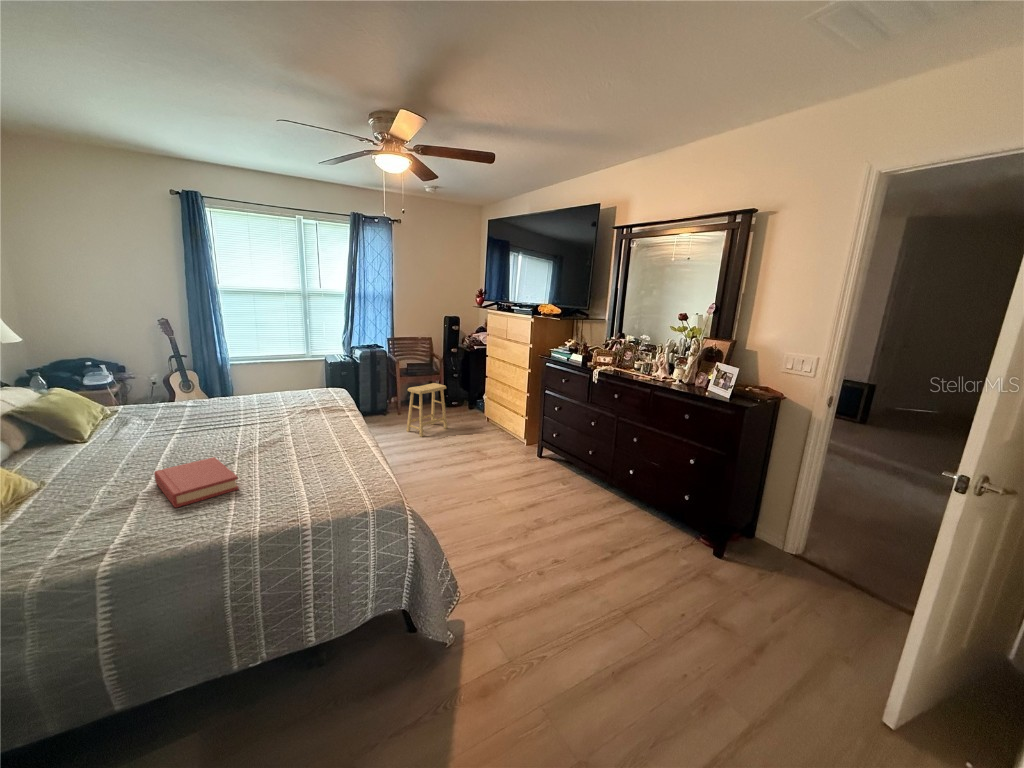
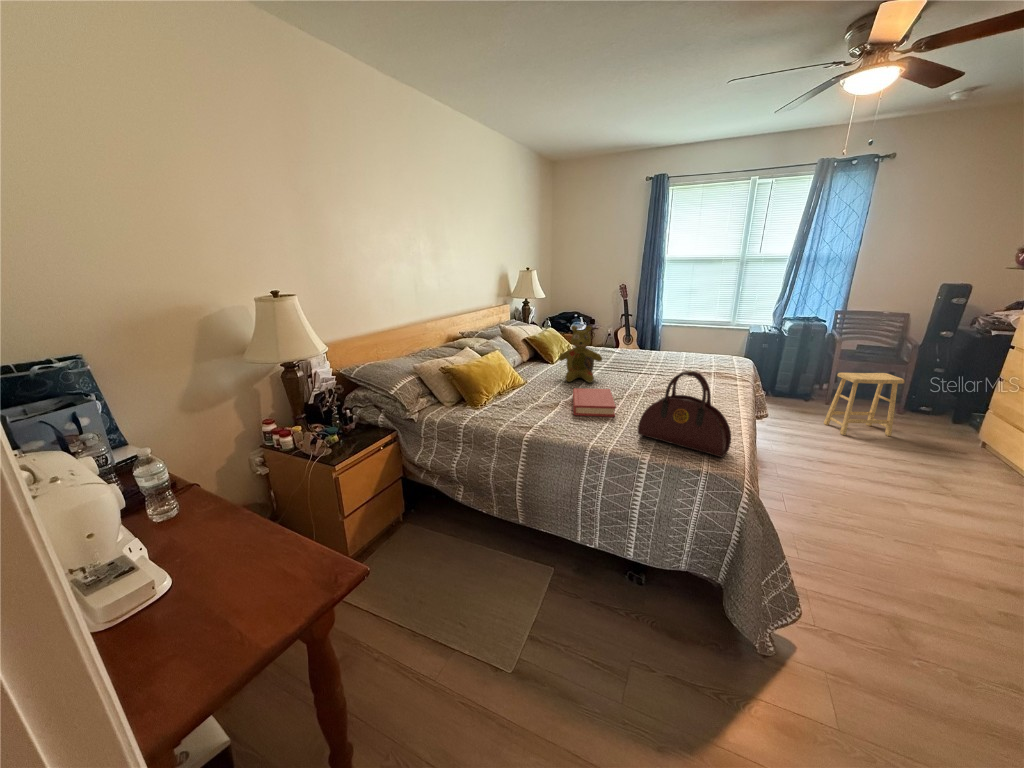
stuffed bear: none [100,380,182,465] -> present [559,325,602,383]
handbag: none [282,414,379,500] -> present [638,371,731,457]

